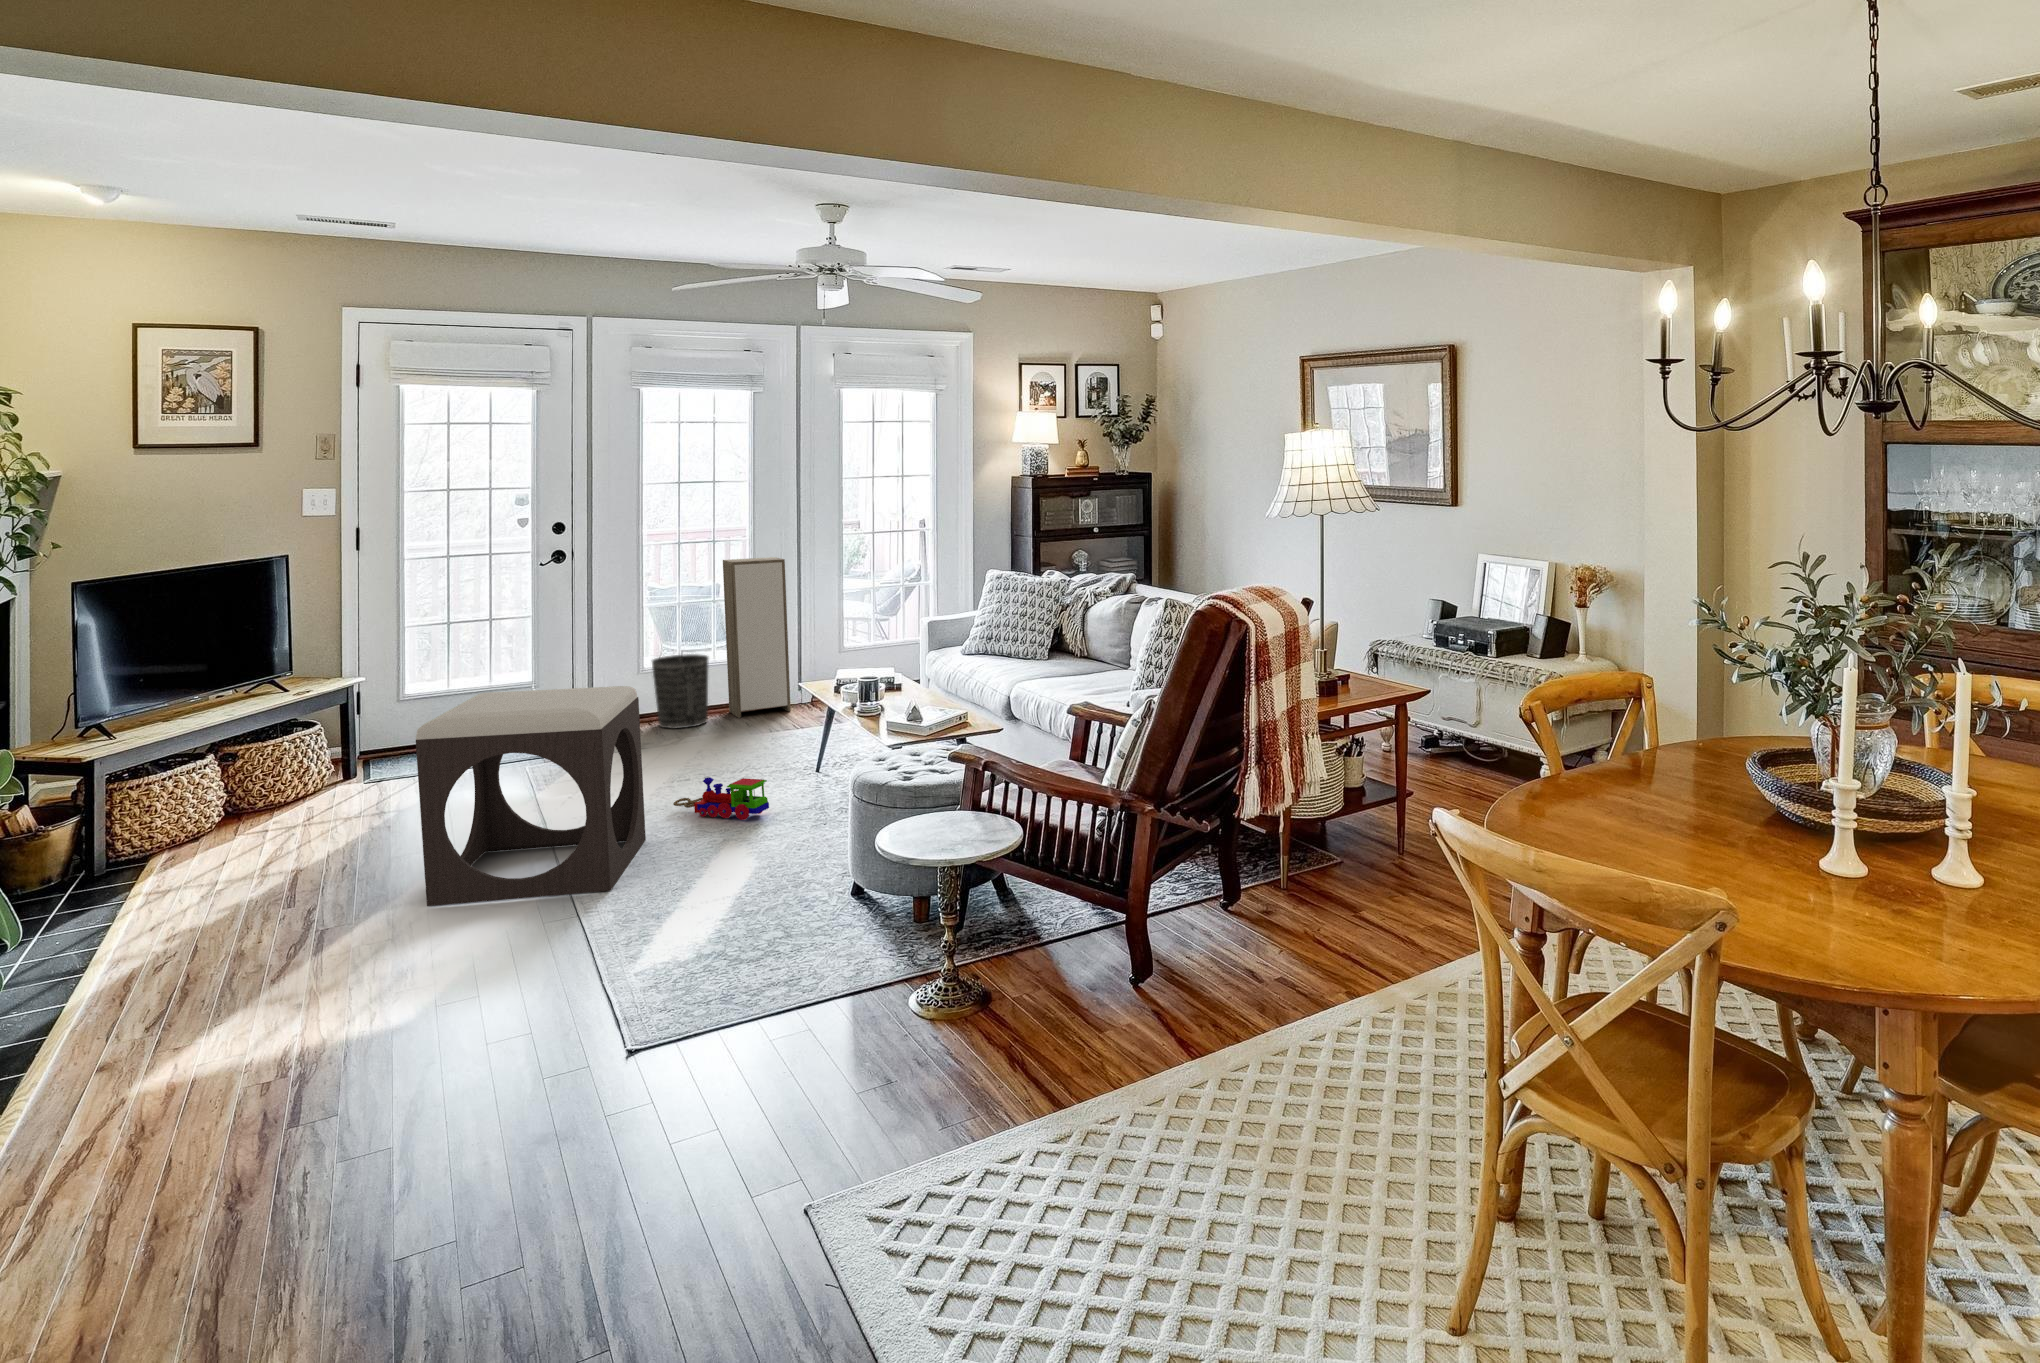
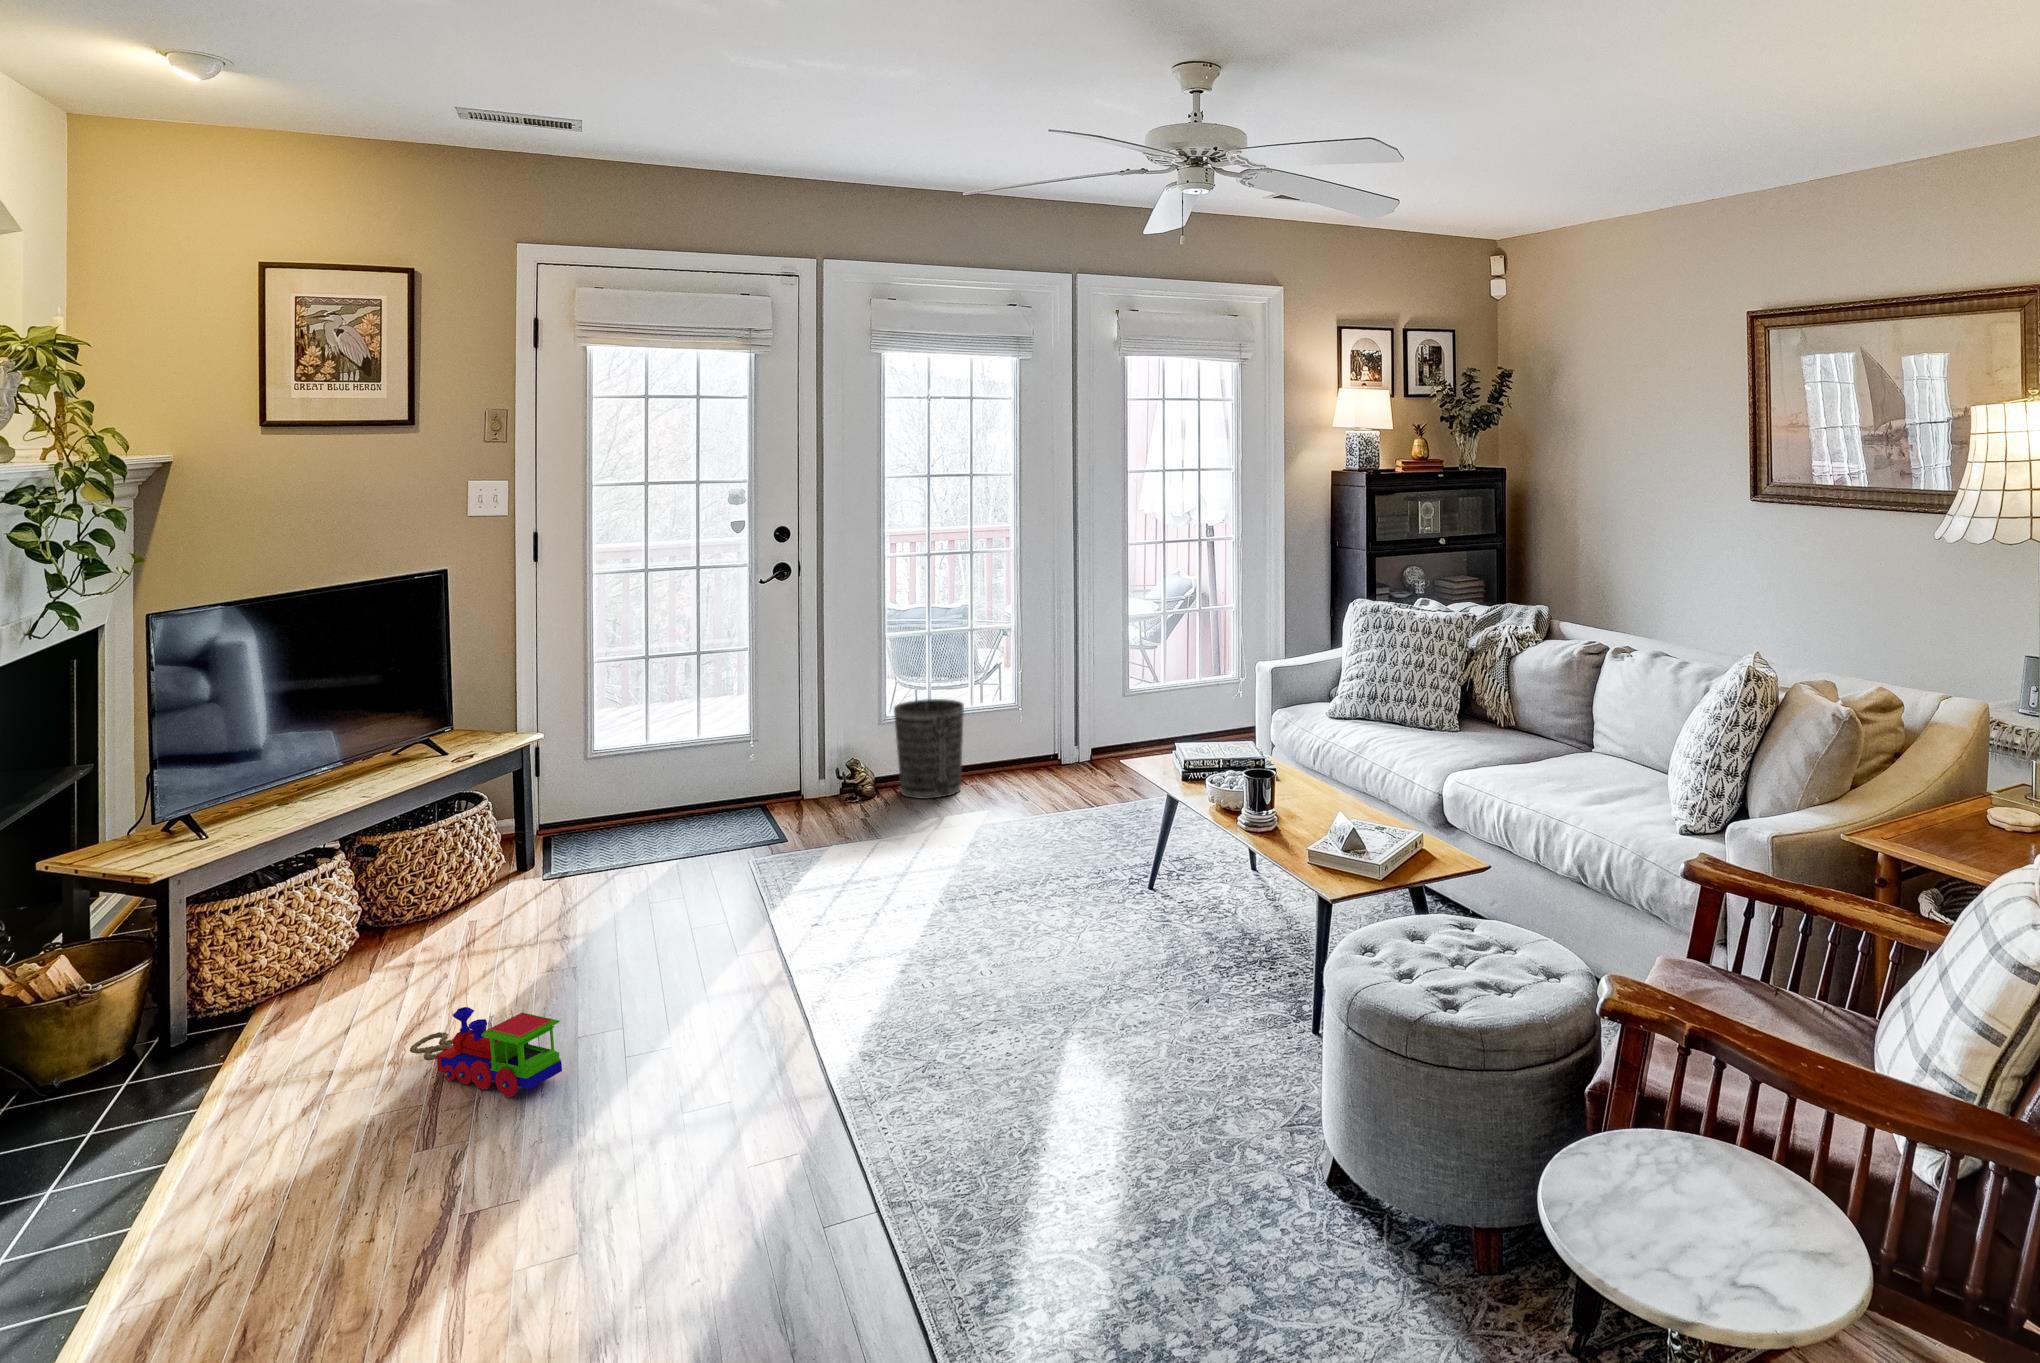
storage cabinet: present [723,557,791,718] -> none [979,573,1061,784]
footstool: present [416,686,646,906] -> none [626,784,941,1156]
toy train: present [673,777,769,820] -> present [410,1007,562,1097]

